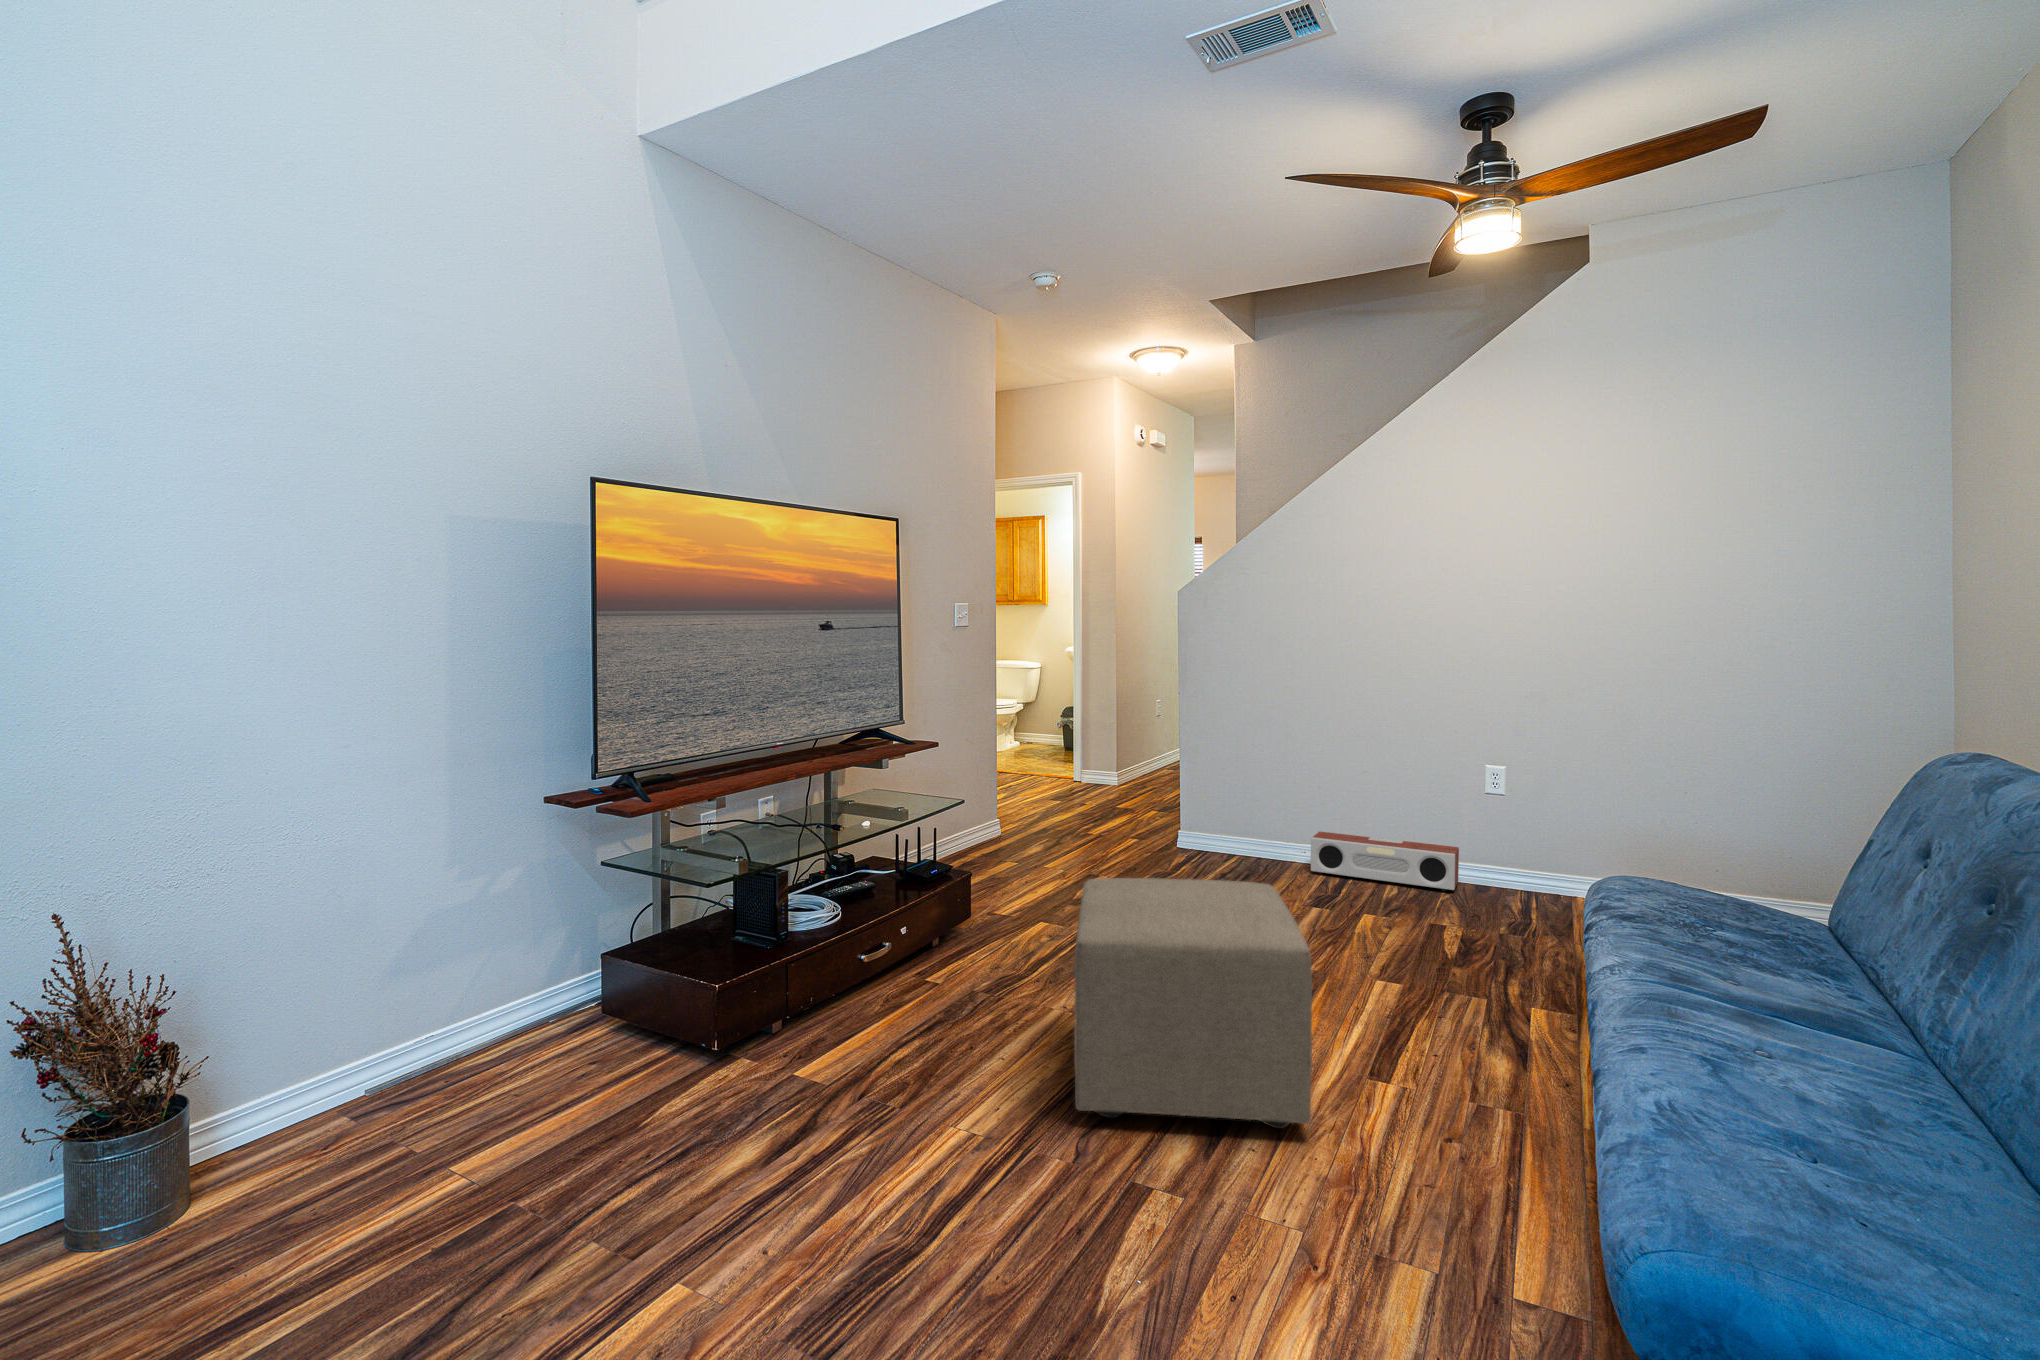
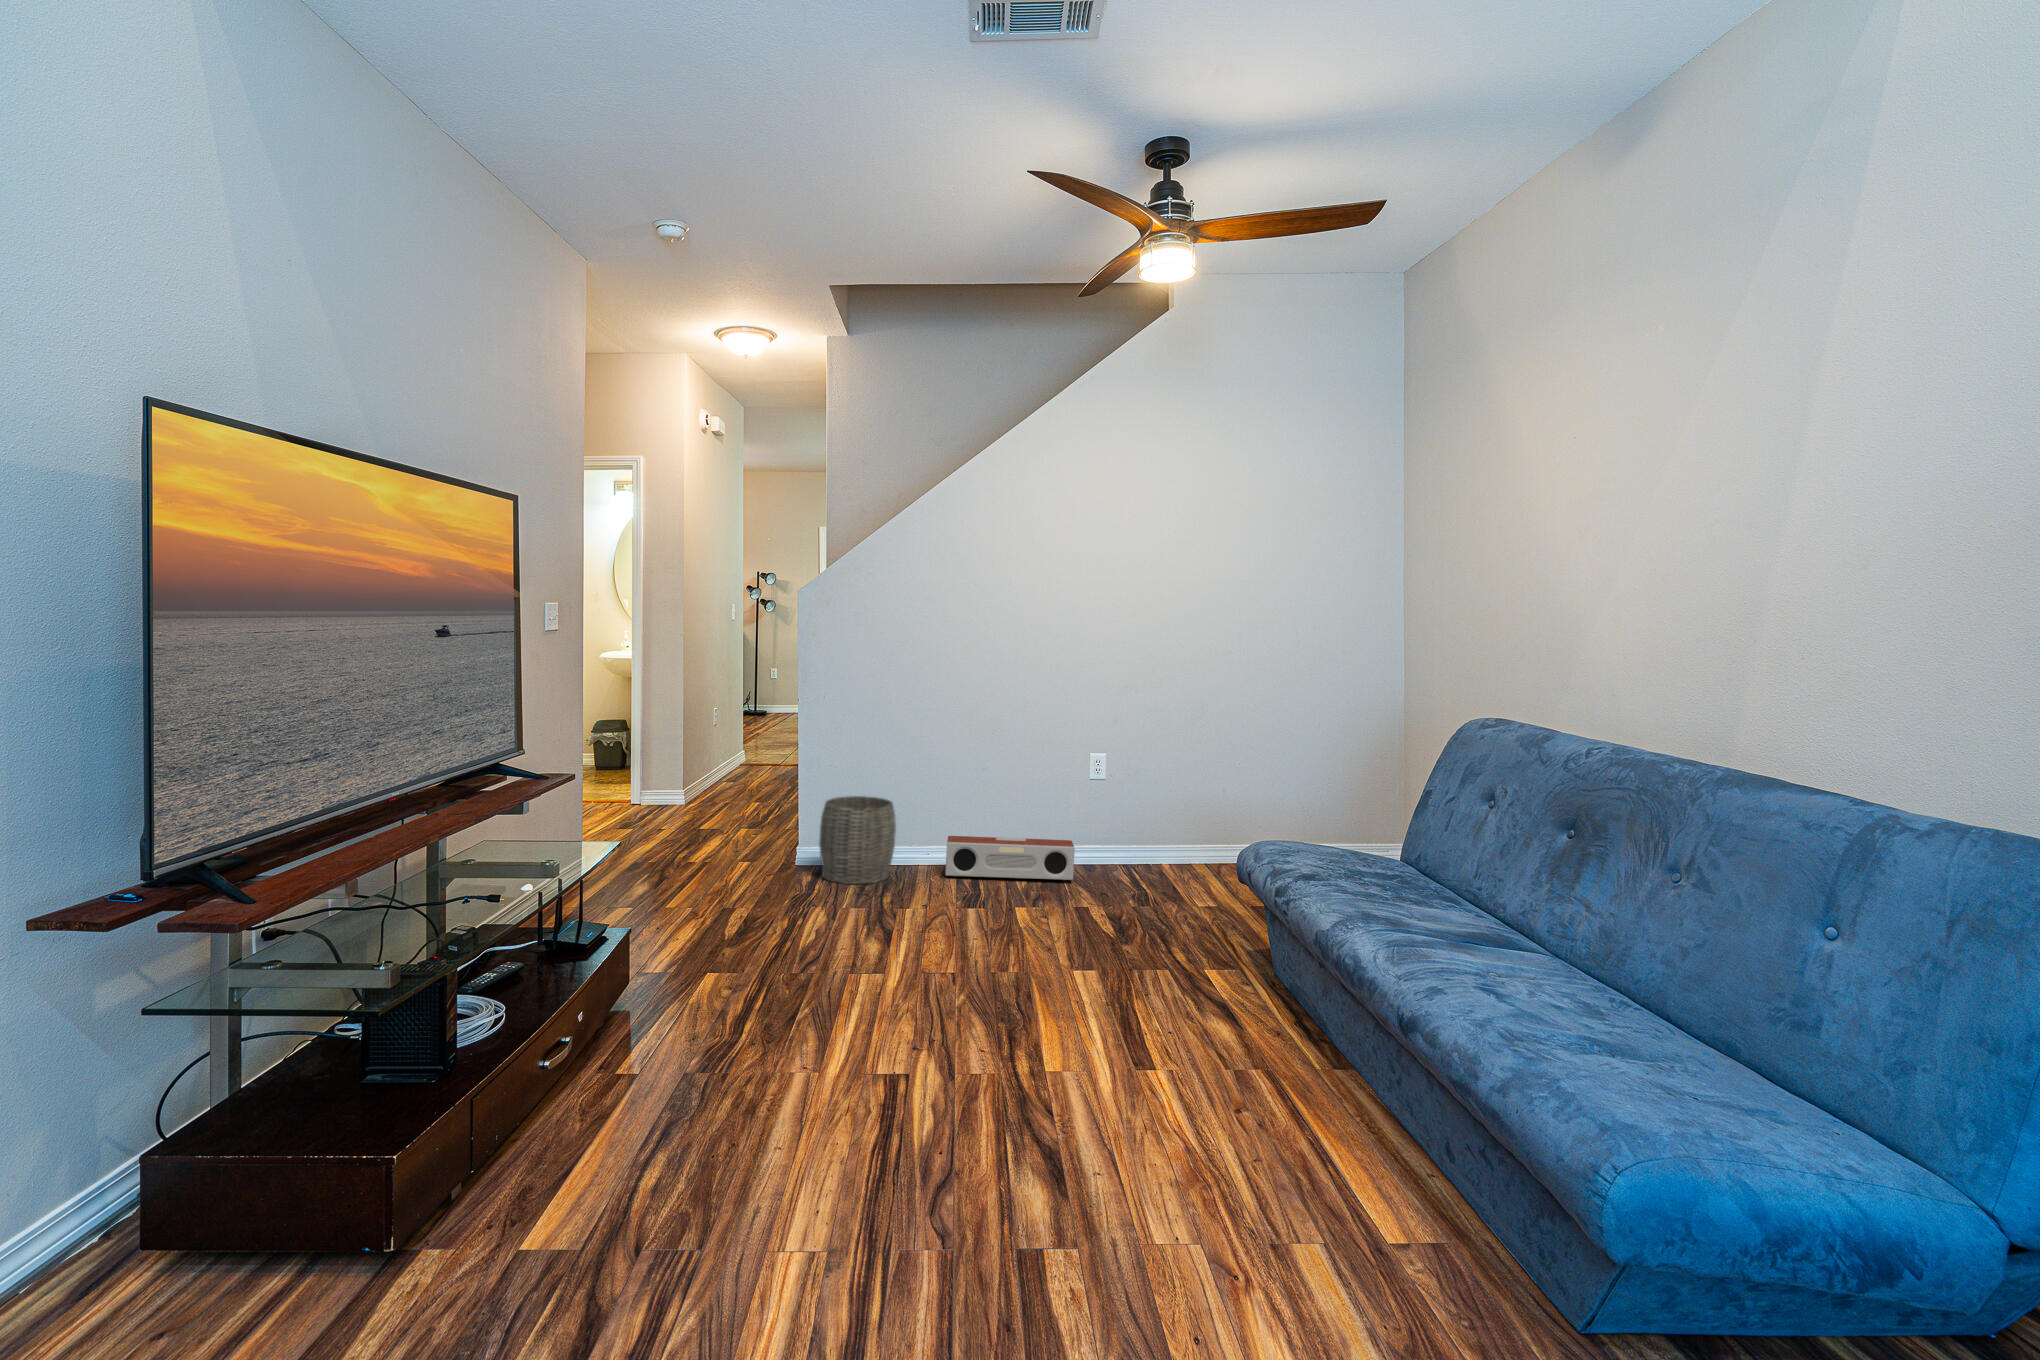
woven basket: none [1187,786,1260,871] -> present [819,796,896,884]
ottoman: present [1074,878,1312,1128] -> none [847,894,1148,1185]

